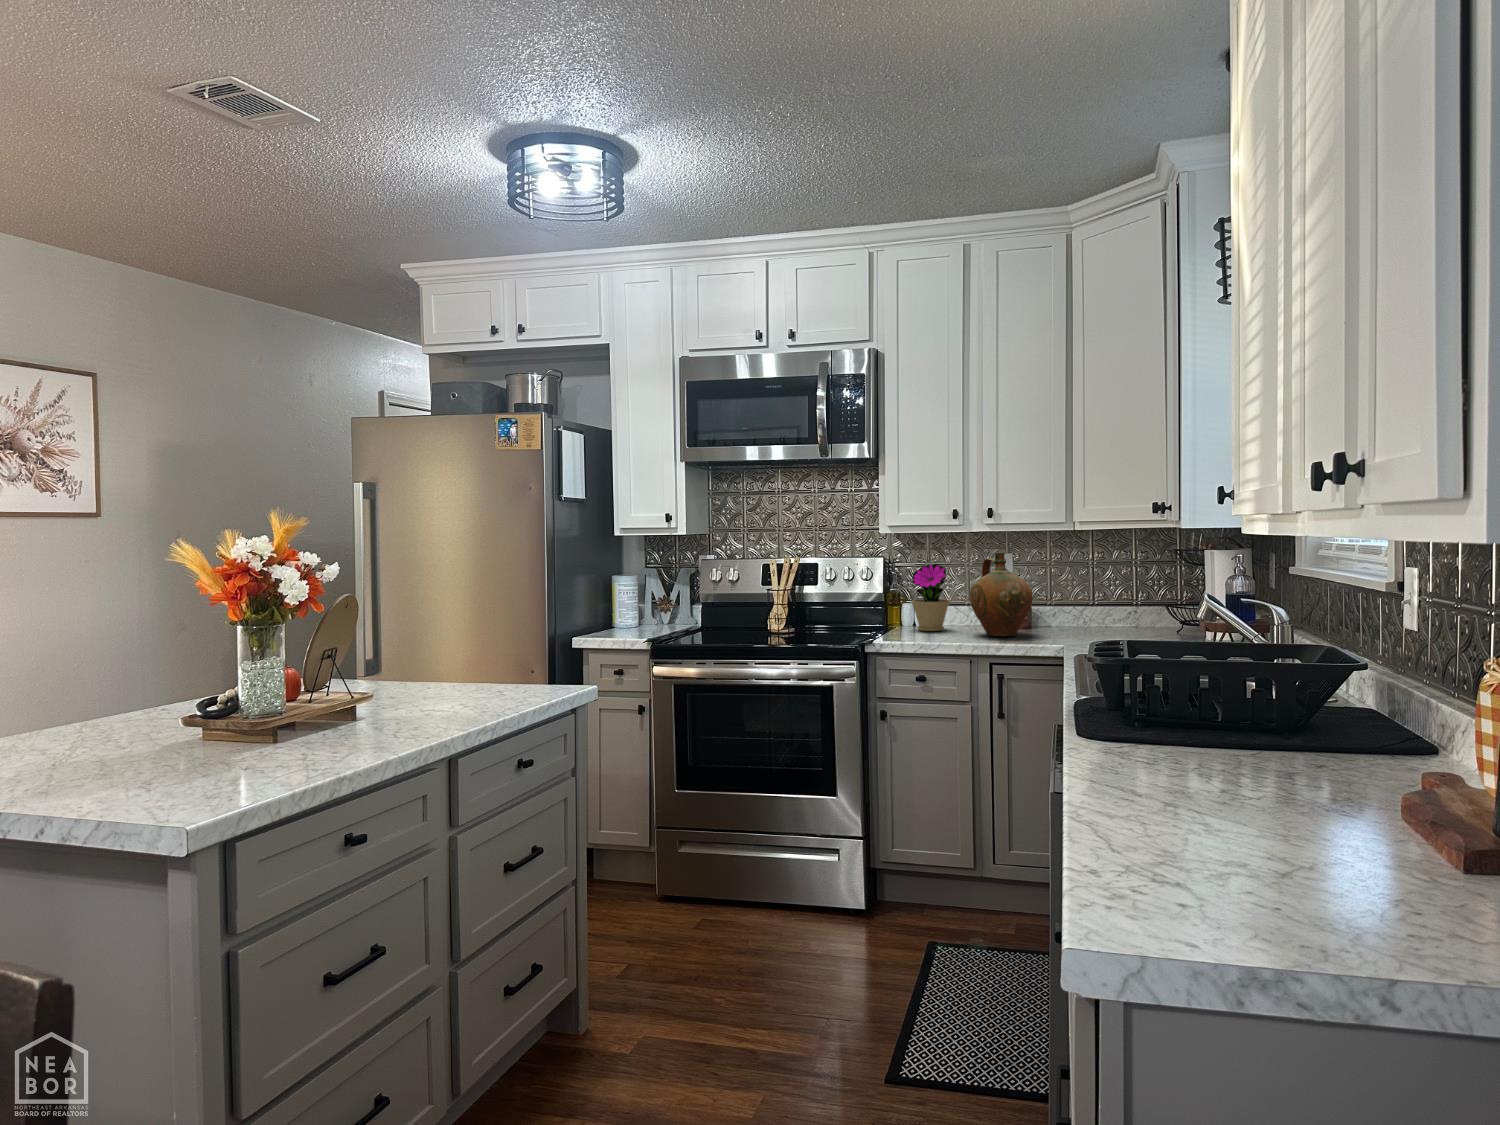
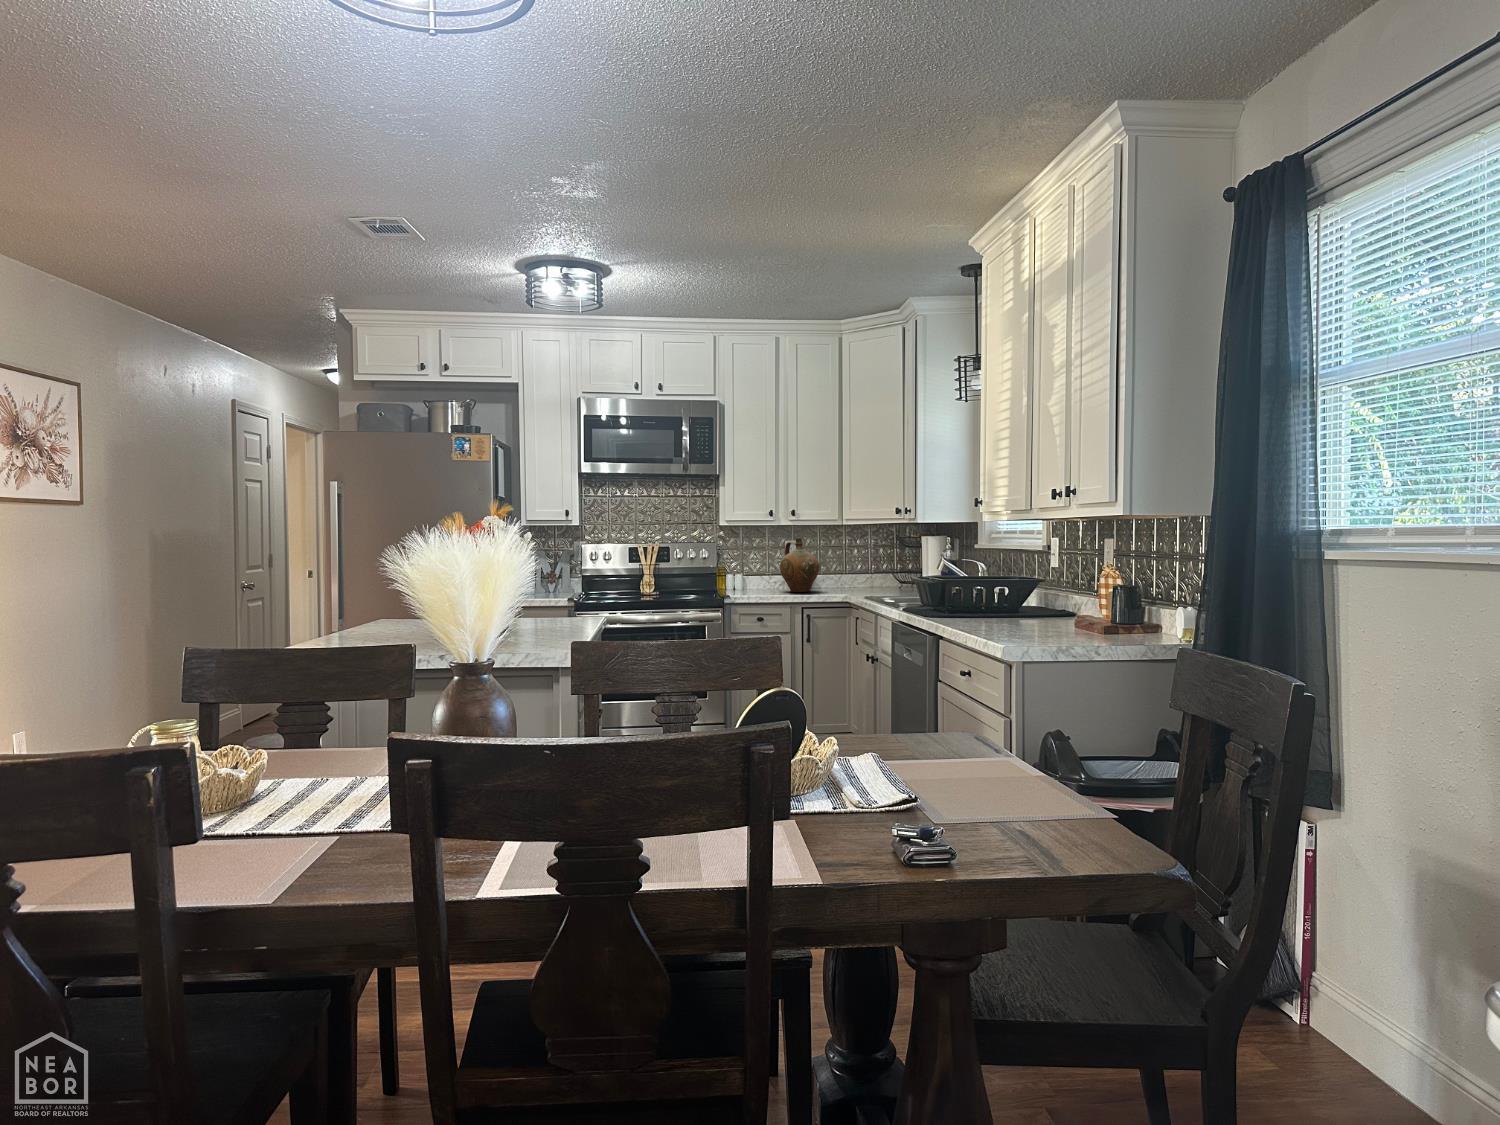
flower pot: present [912,564,950,631] -> none [738,546,763,591]

